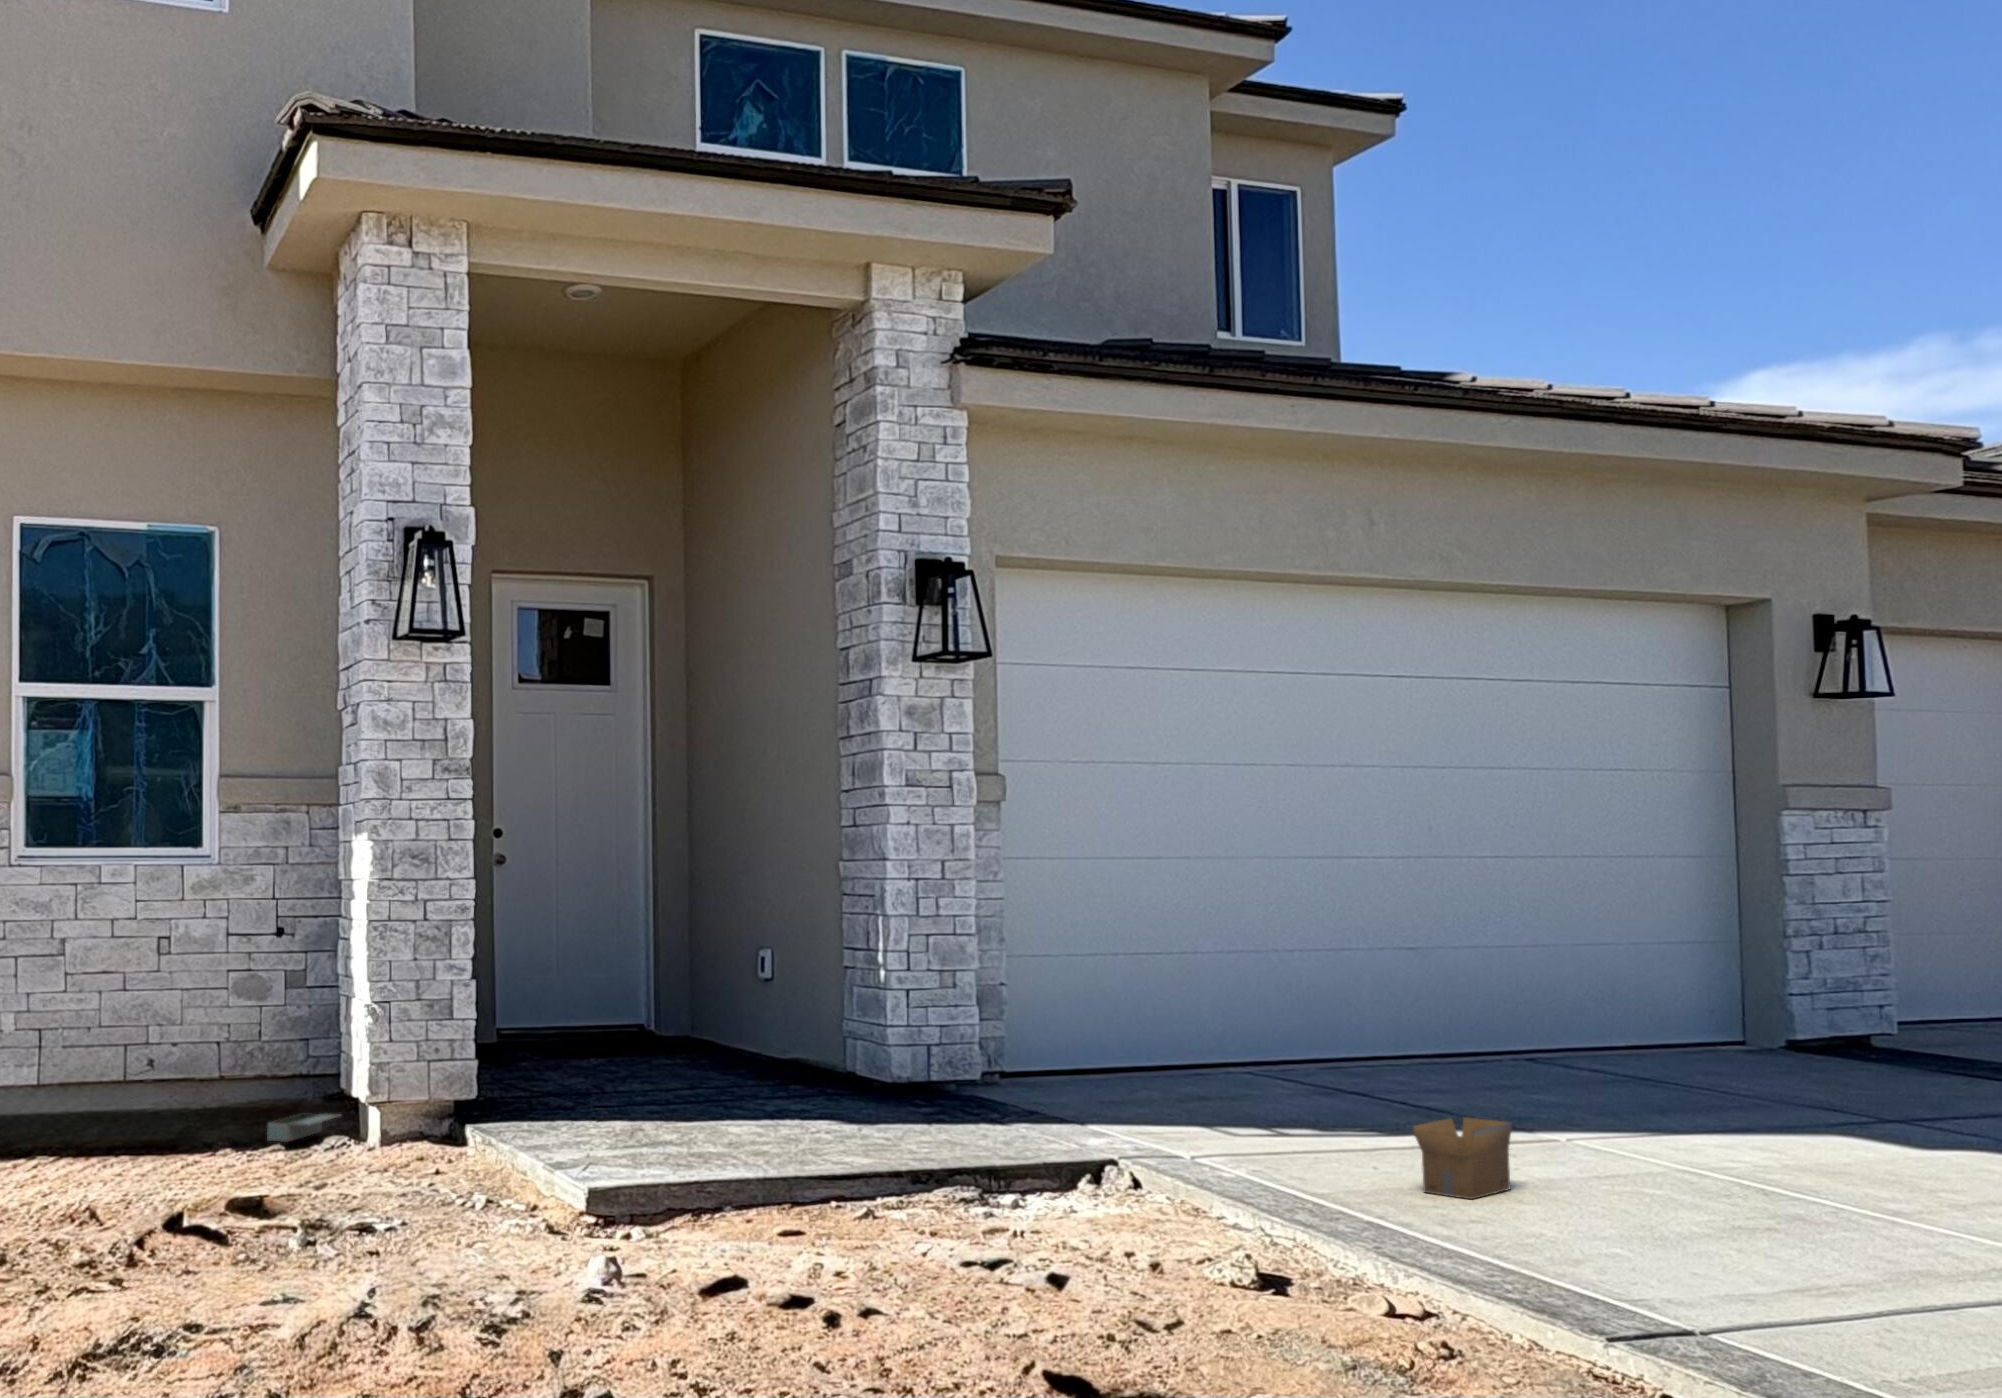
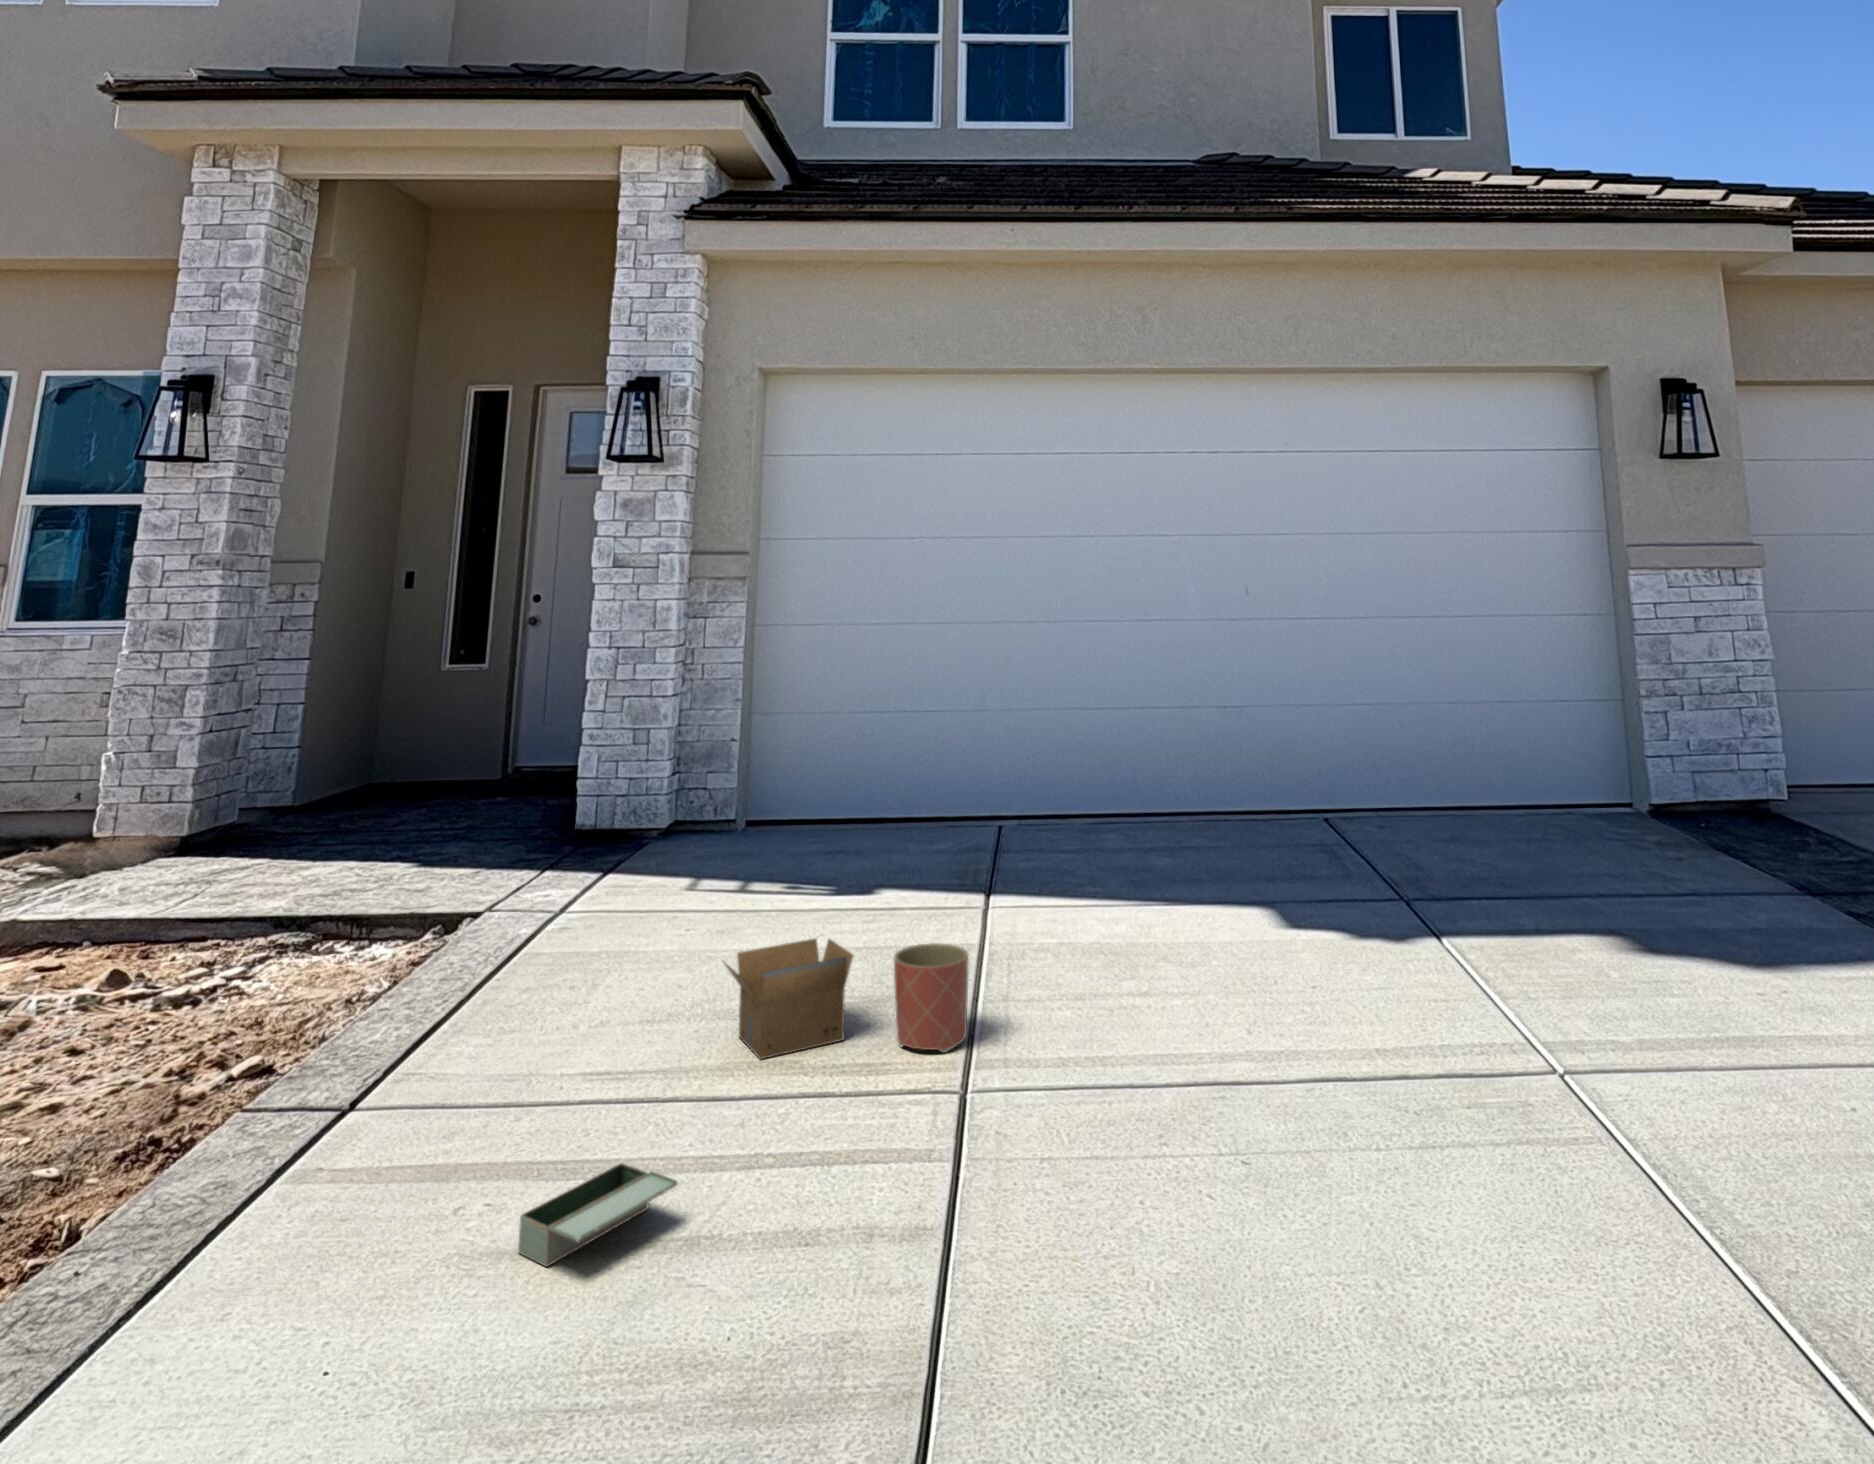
toolbox: present [267,1113,341,1142] -> present [518,1163,678,1266]
planter: none [1542,1116,1607,1191] -> present [894,943,969,1053]

